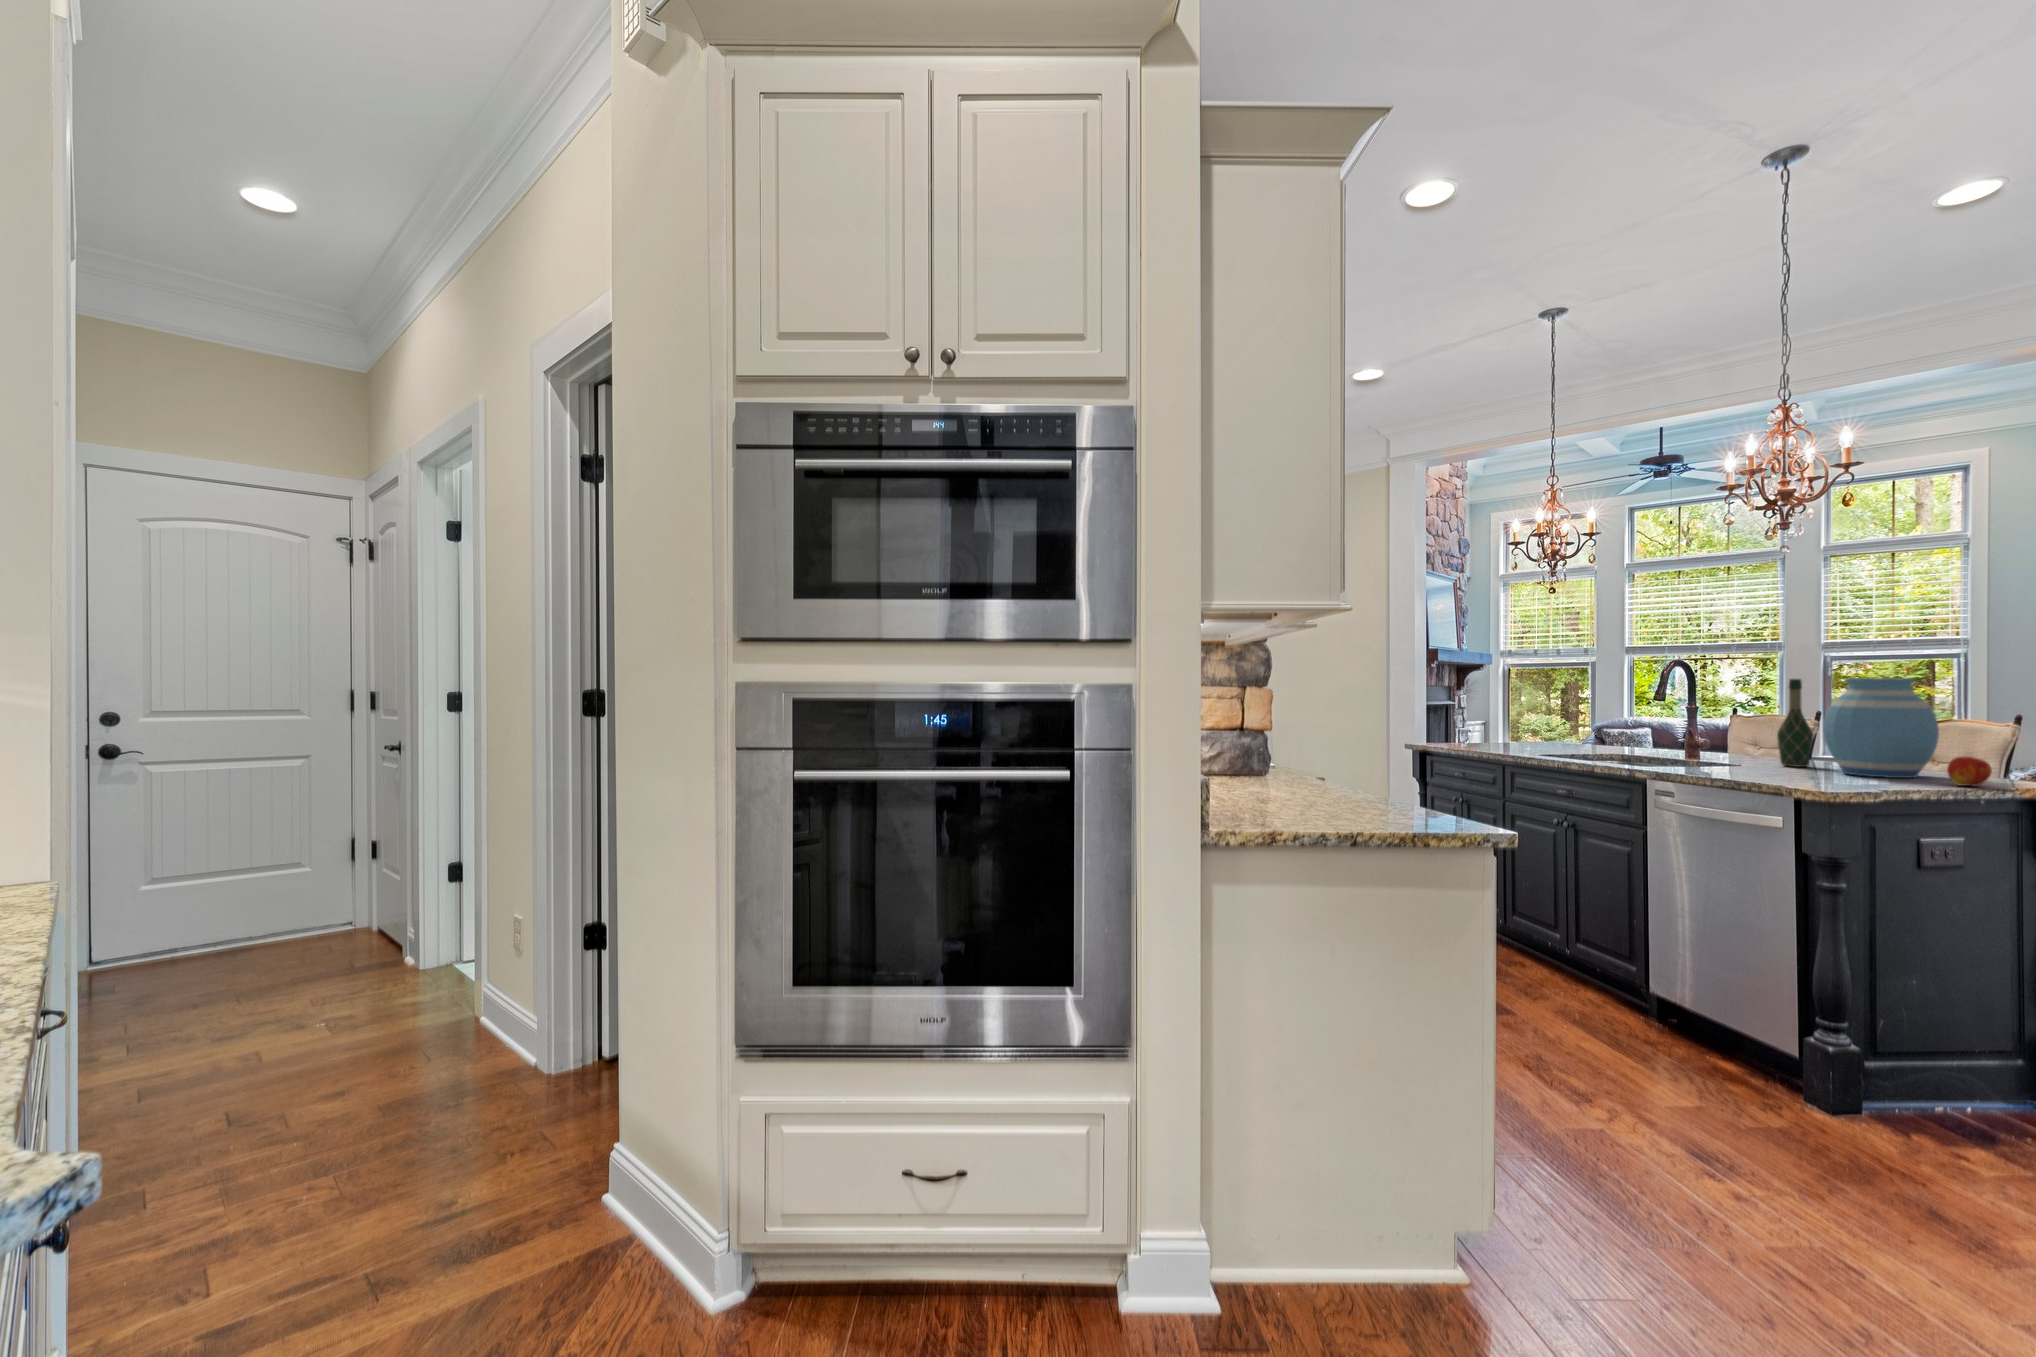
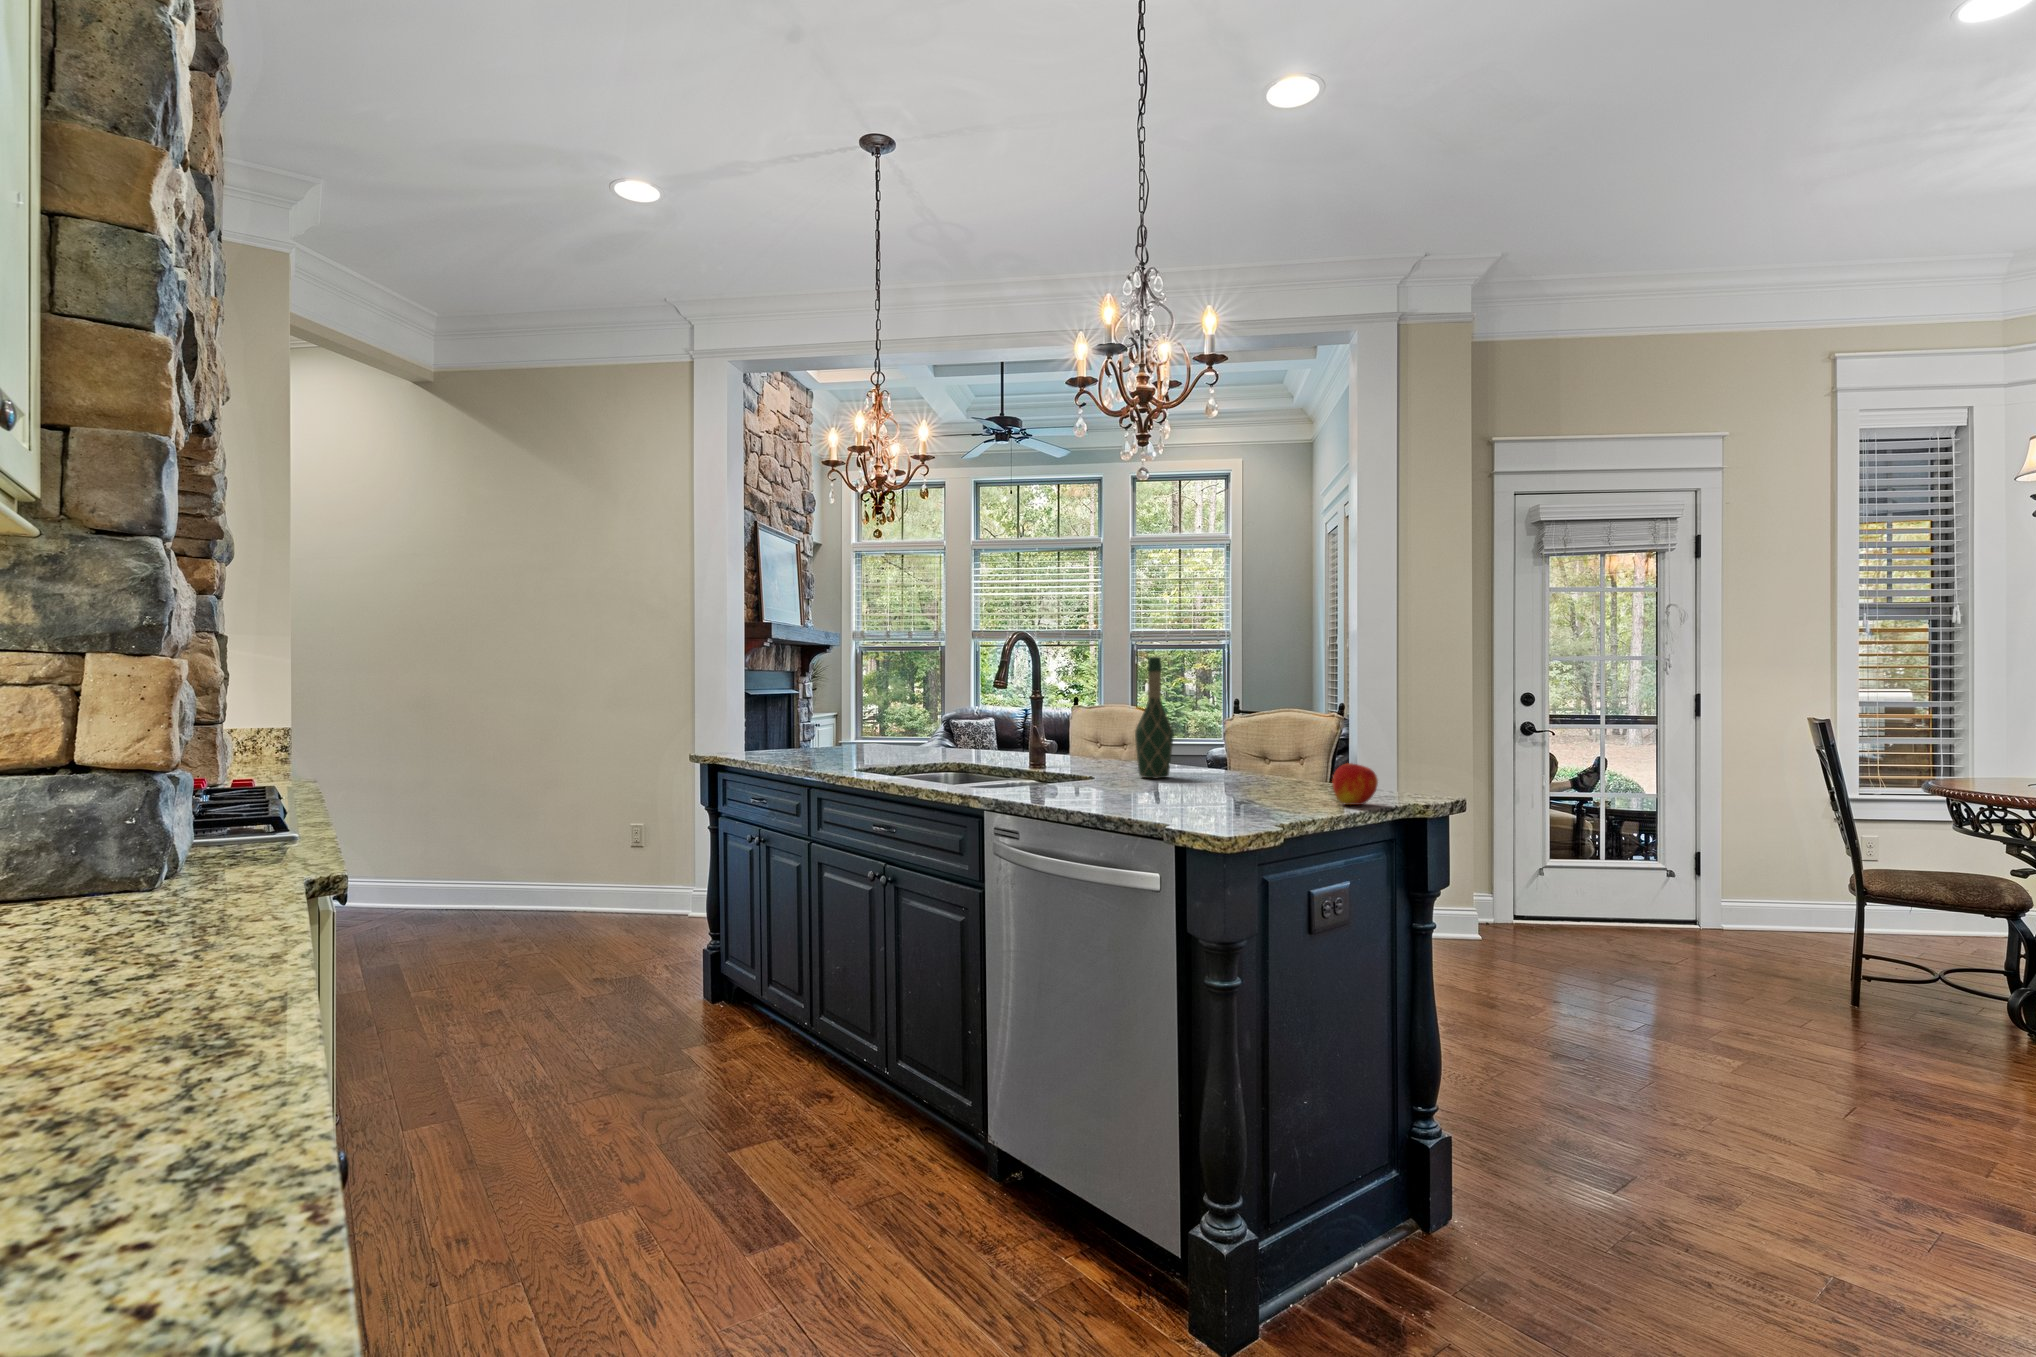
vase: present [1824,678,1939,778] -> none [1190,655,1310,793]

